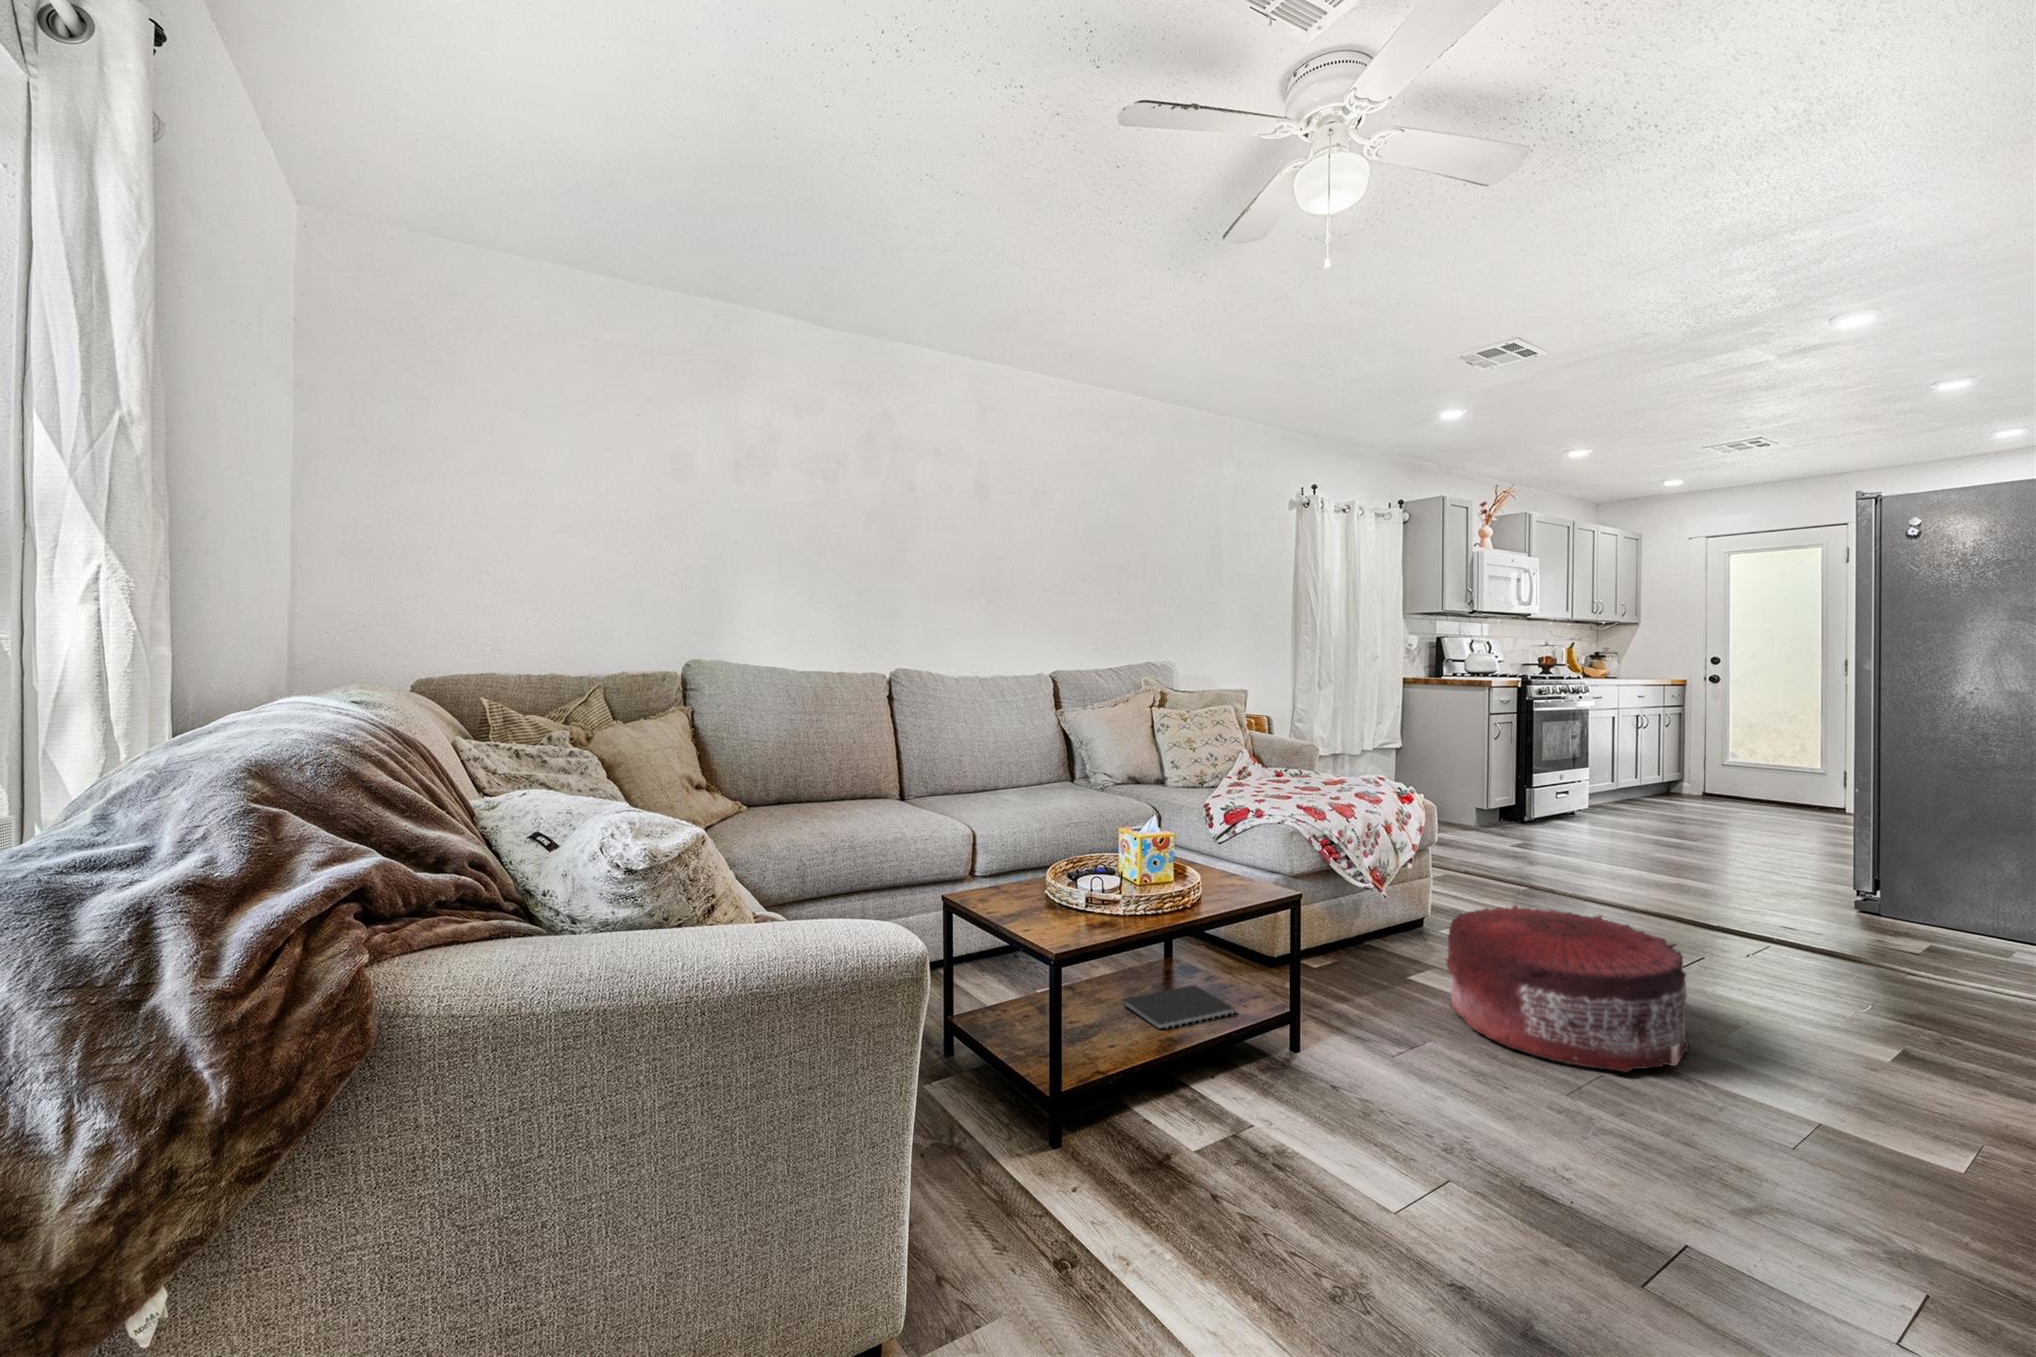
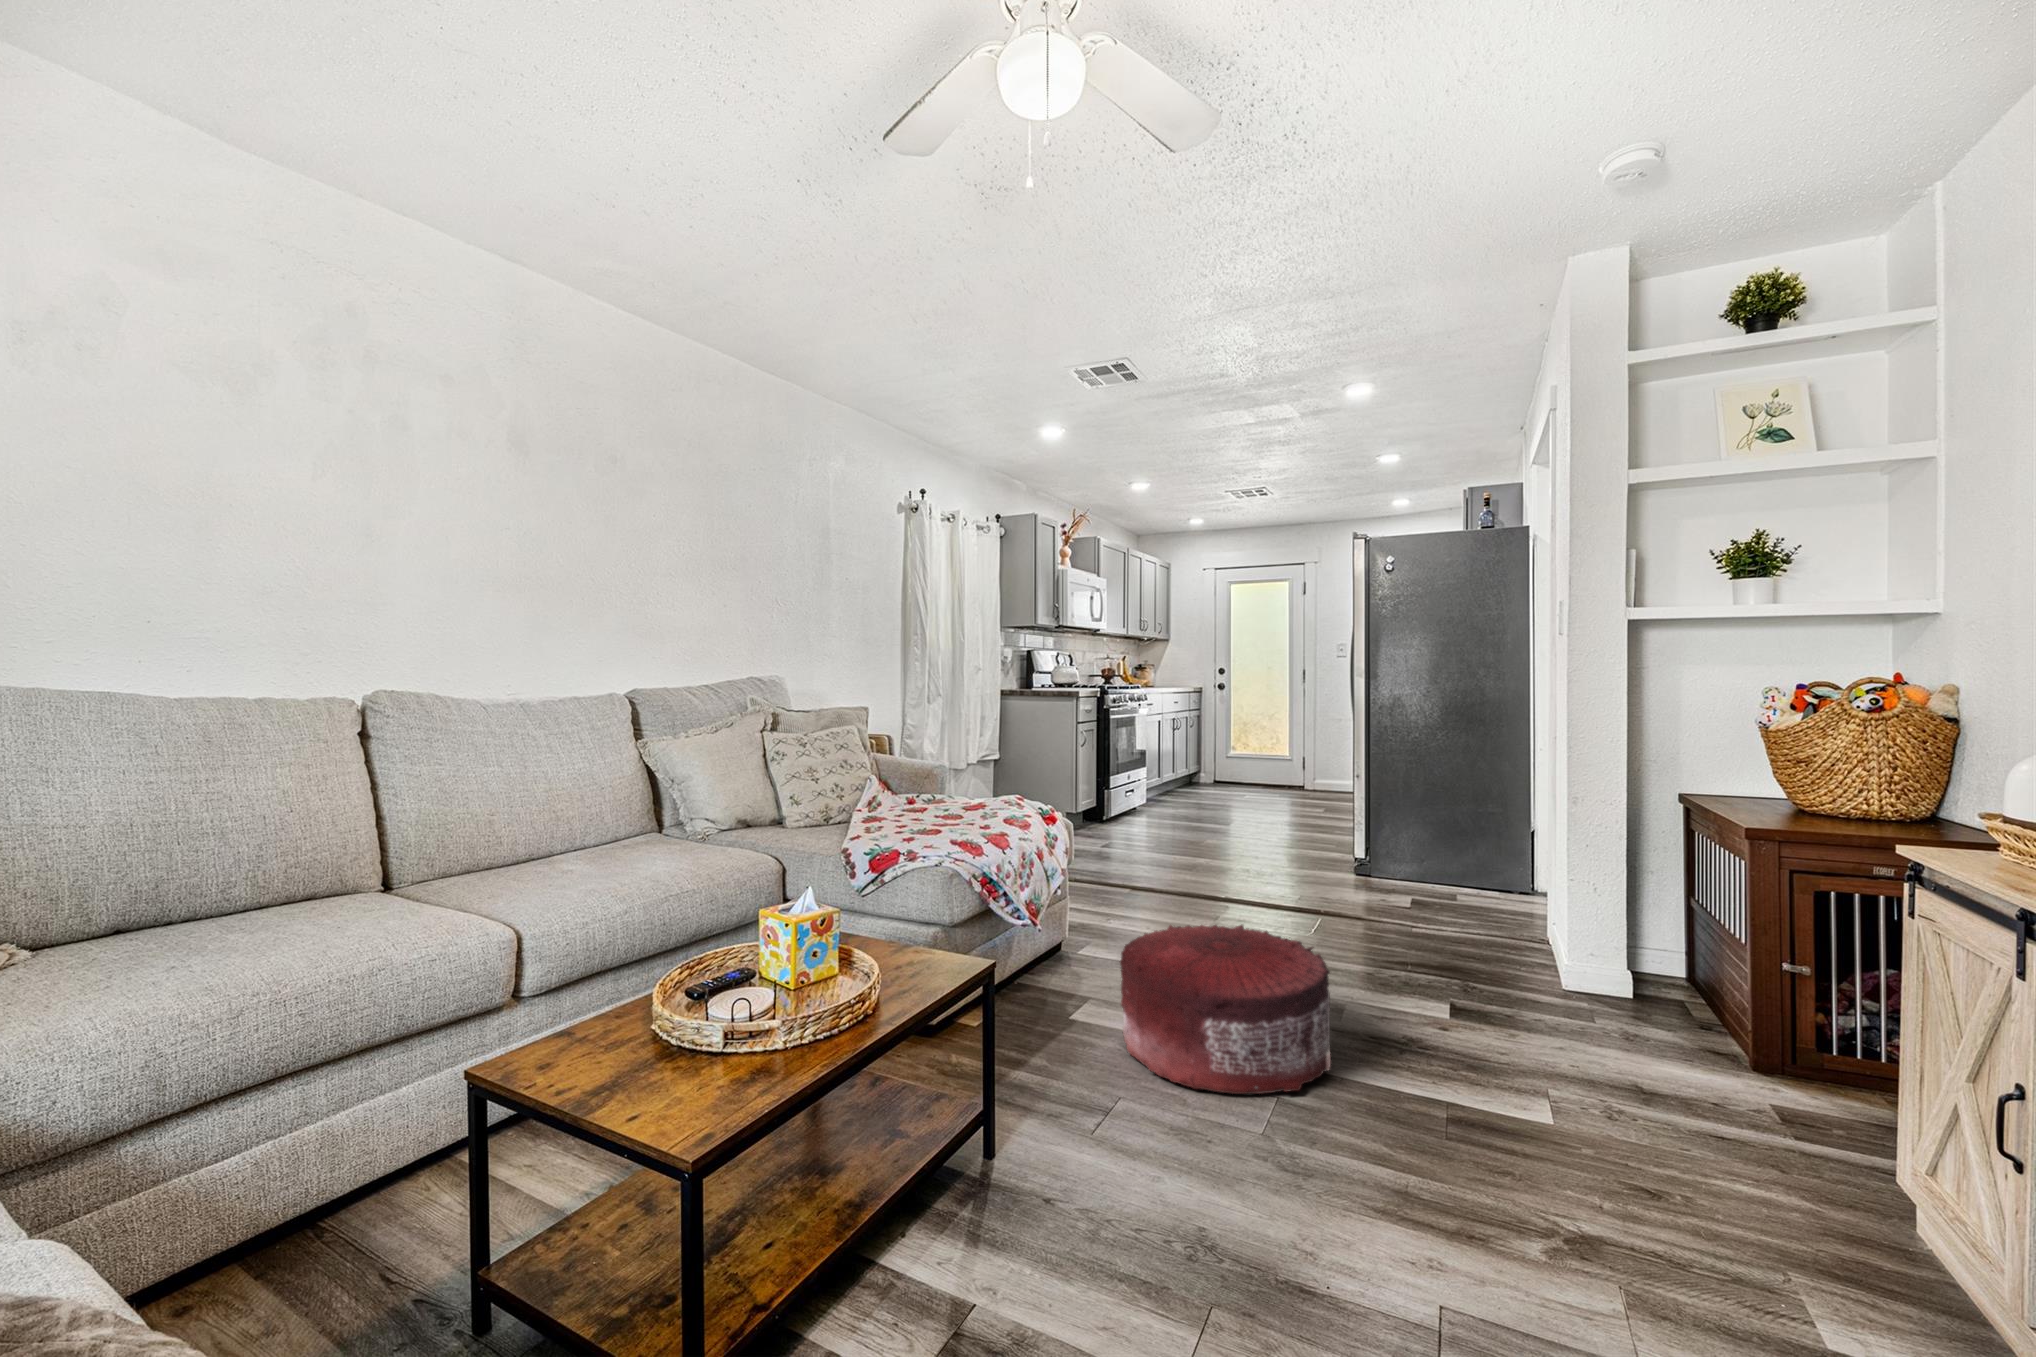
notebook: present [1123,985,1234,1029] -> none [771,1101,922,1192]

